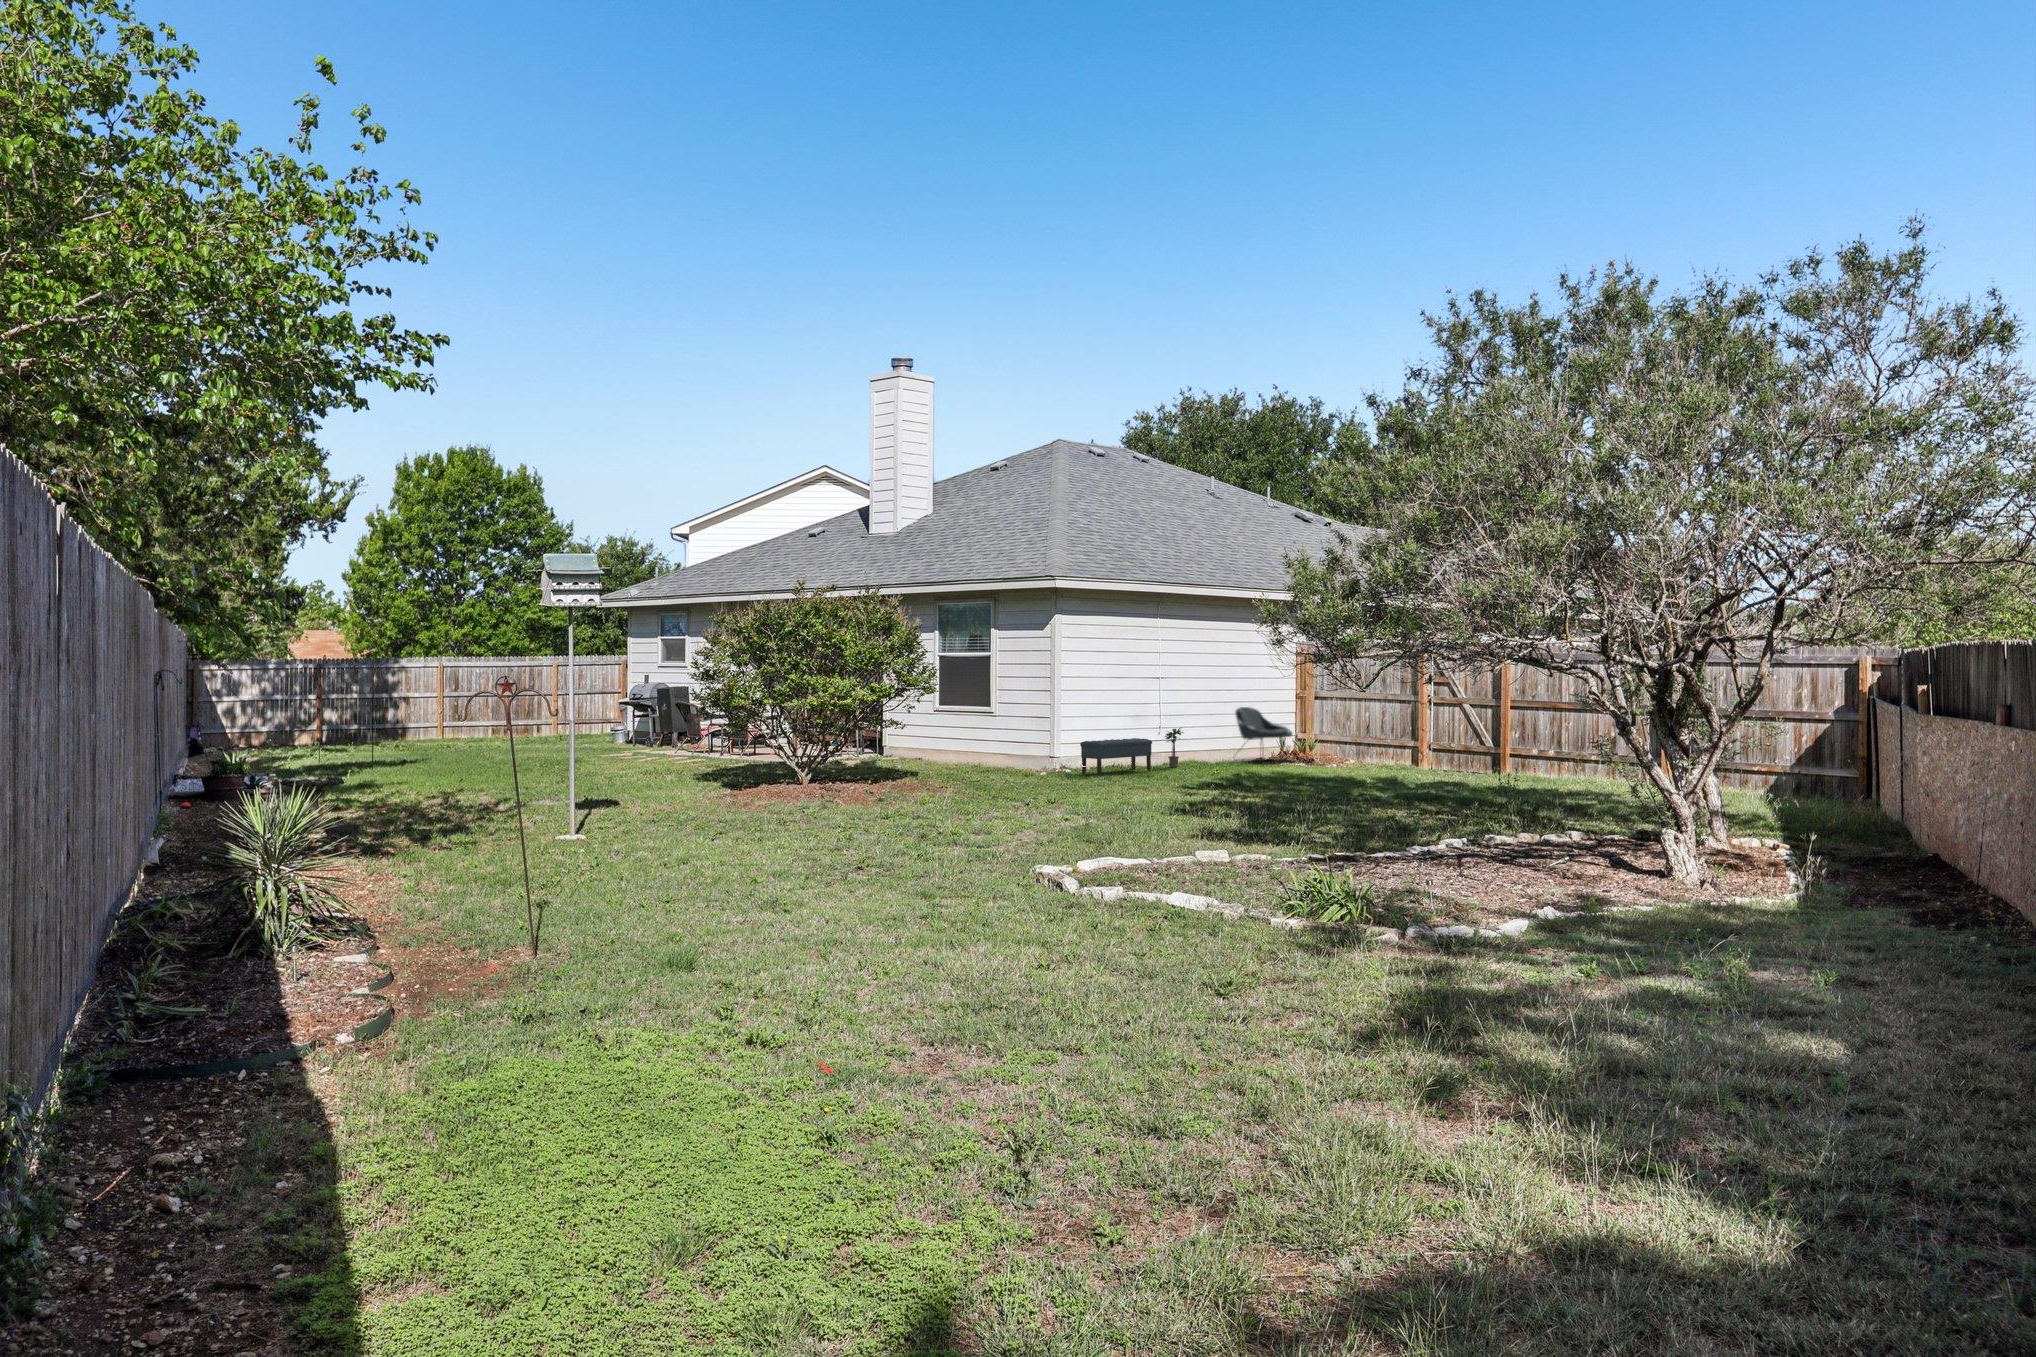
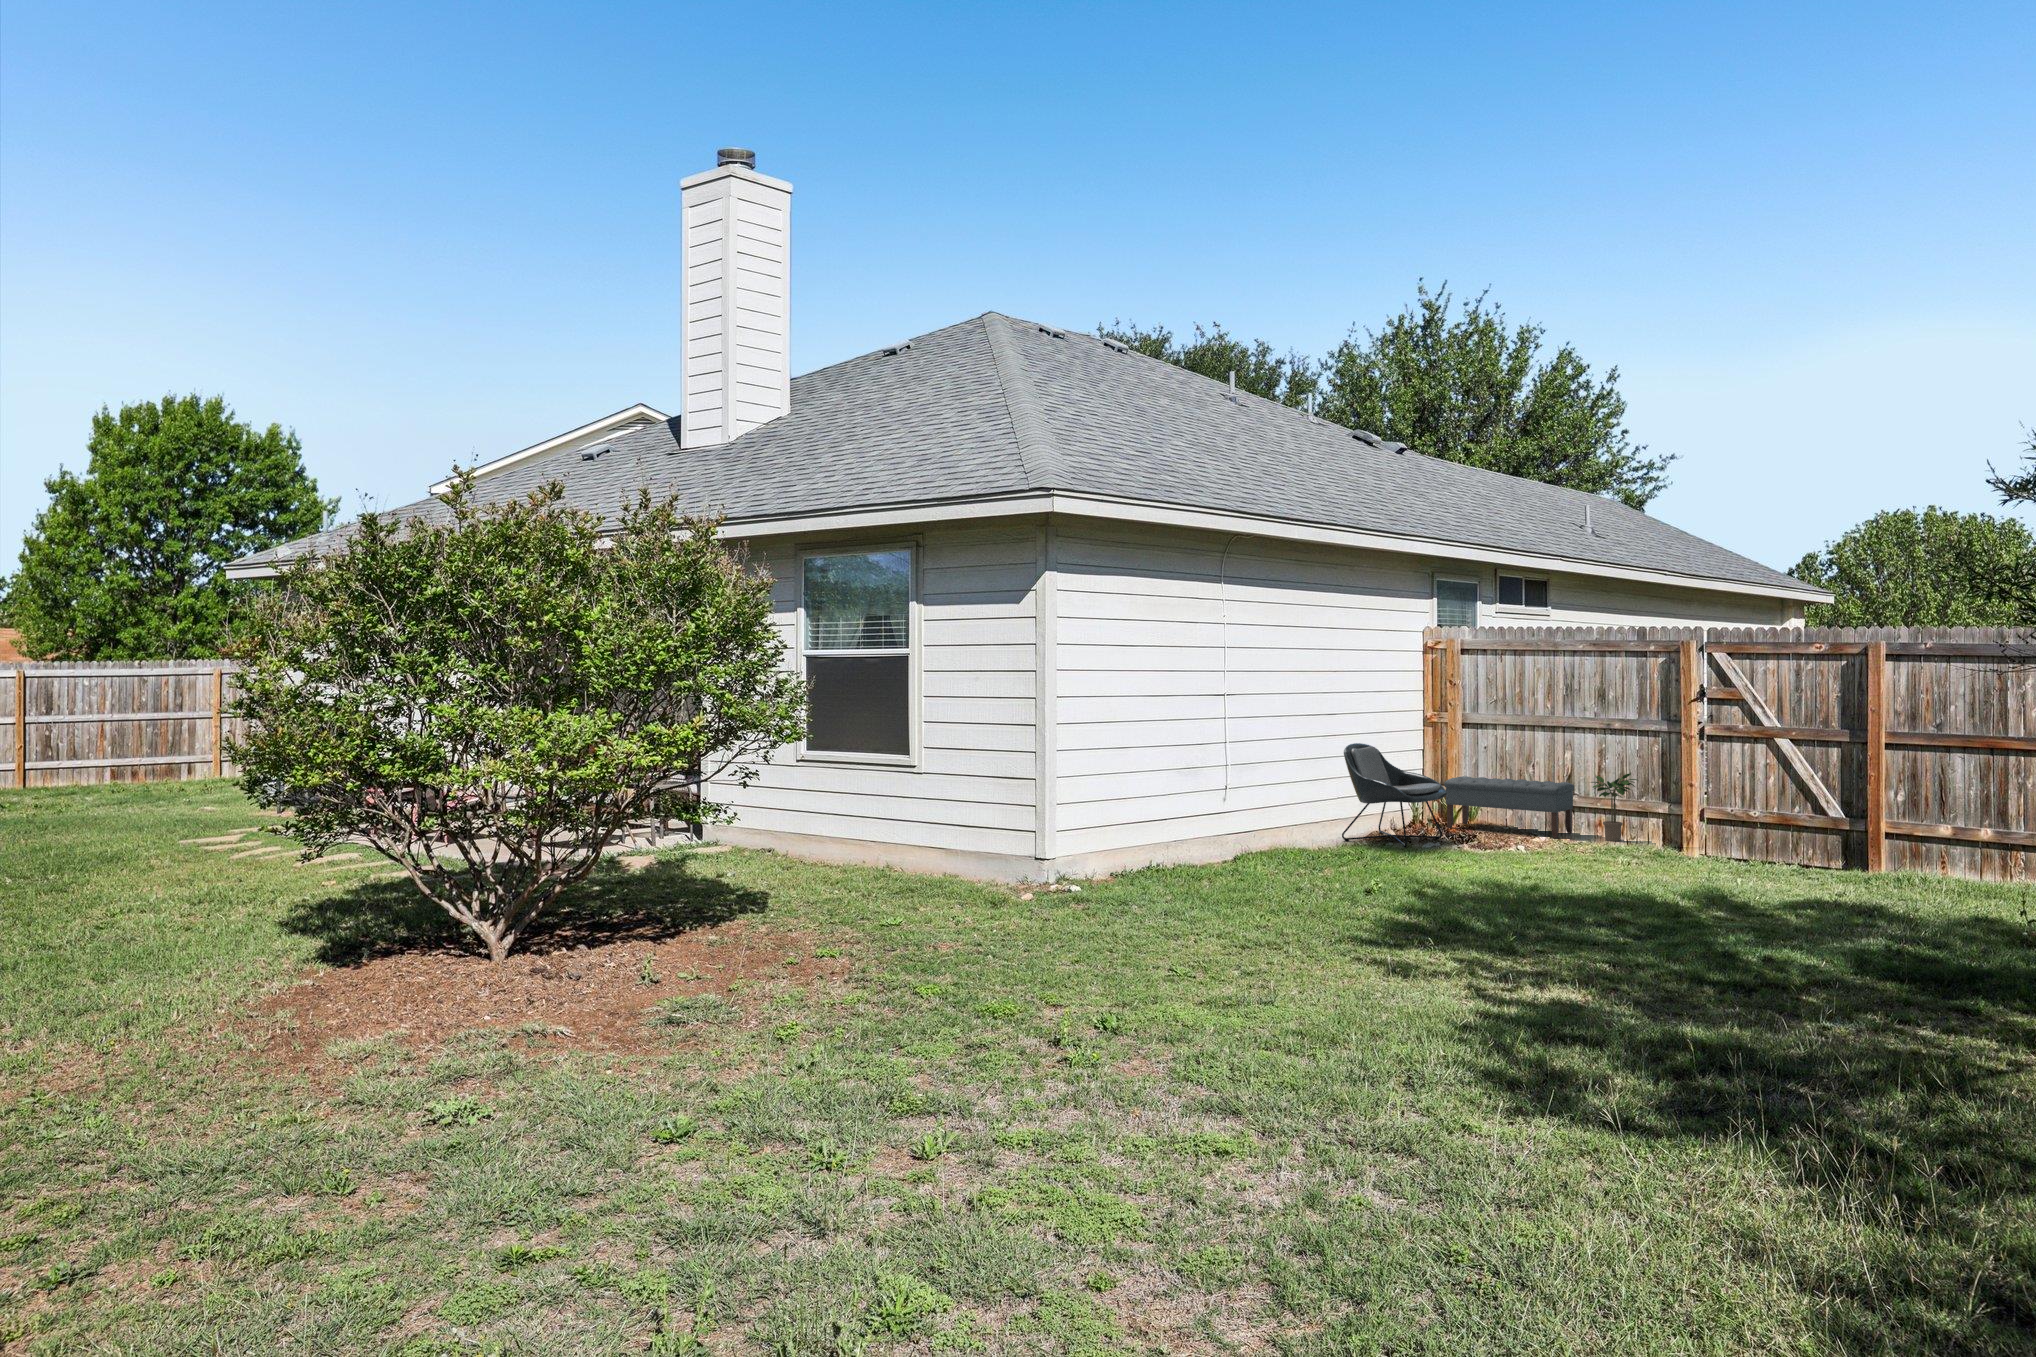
potted plant: present [1165,728,1183,767] -> present [1591,773,1638,841]
bench: present [1080,738,1152,775] -> present [1444,776,1574,838]

